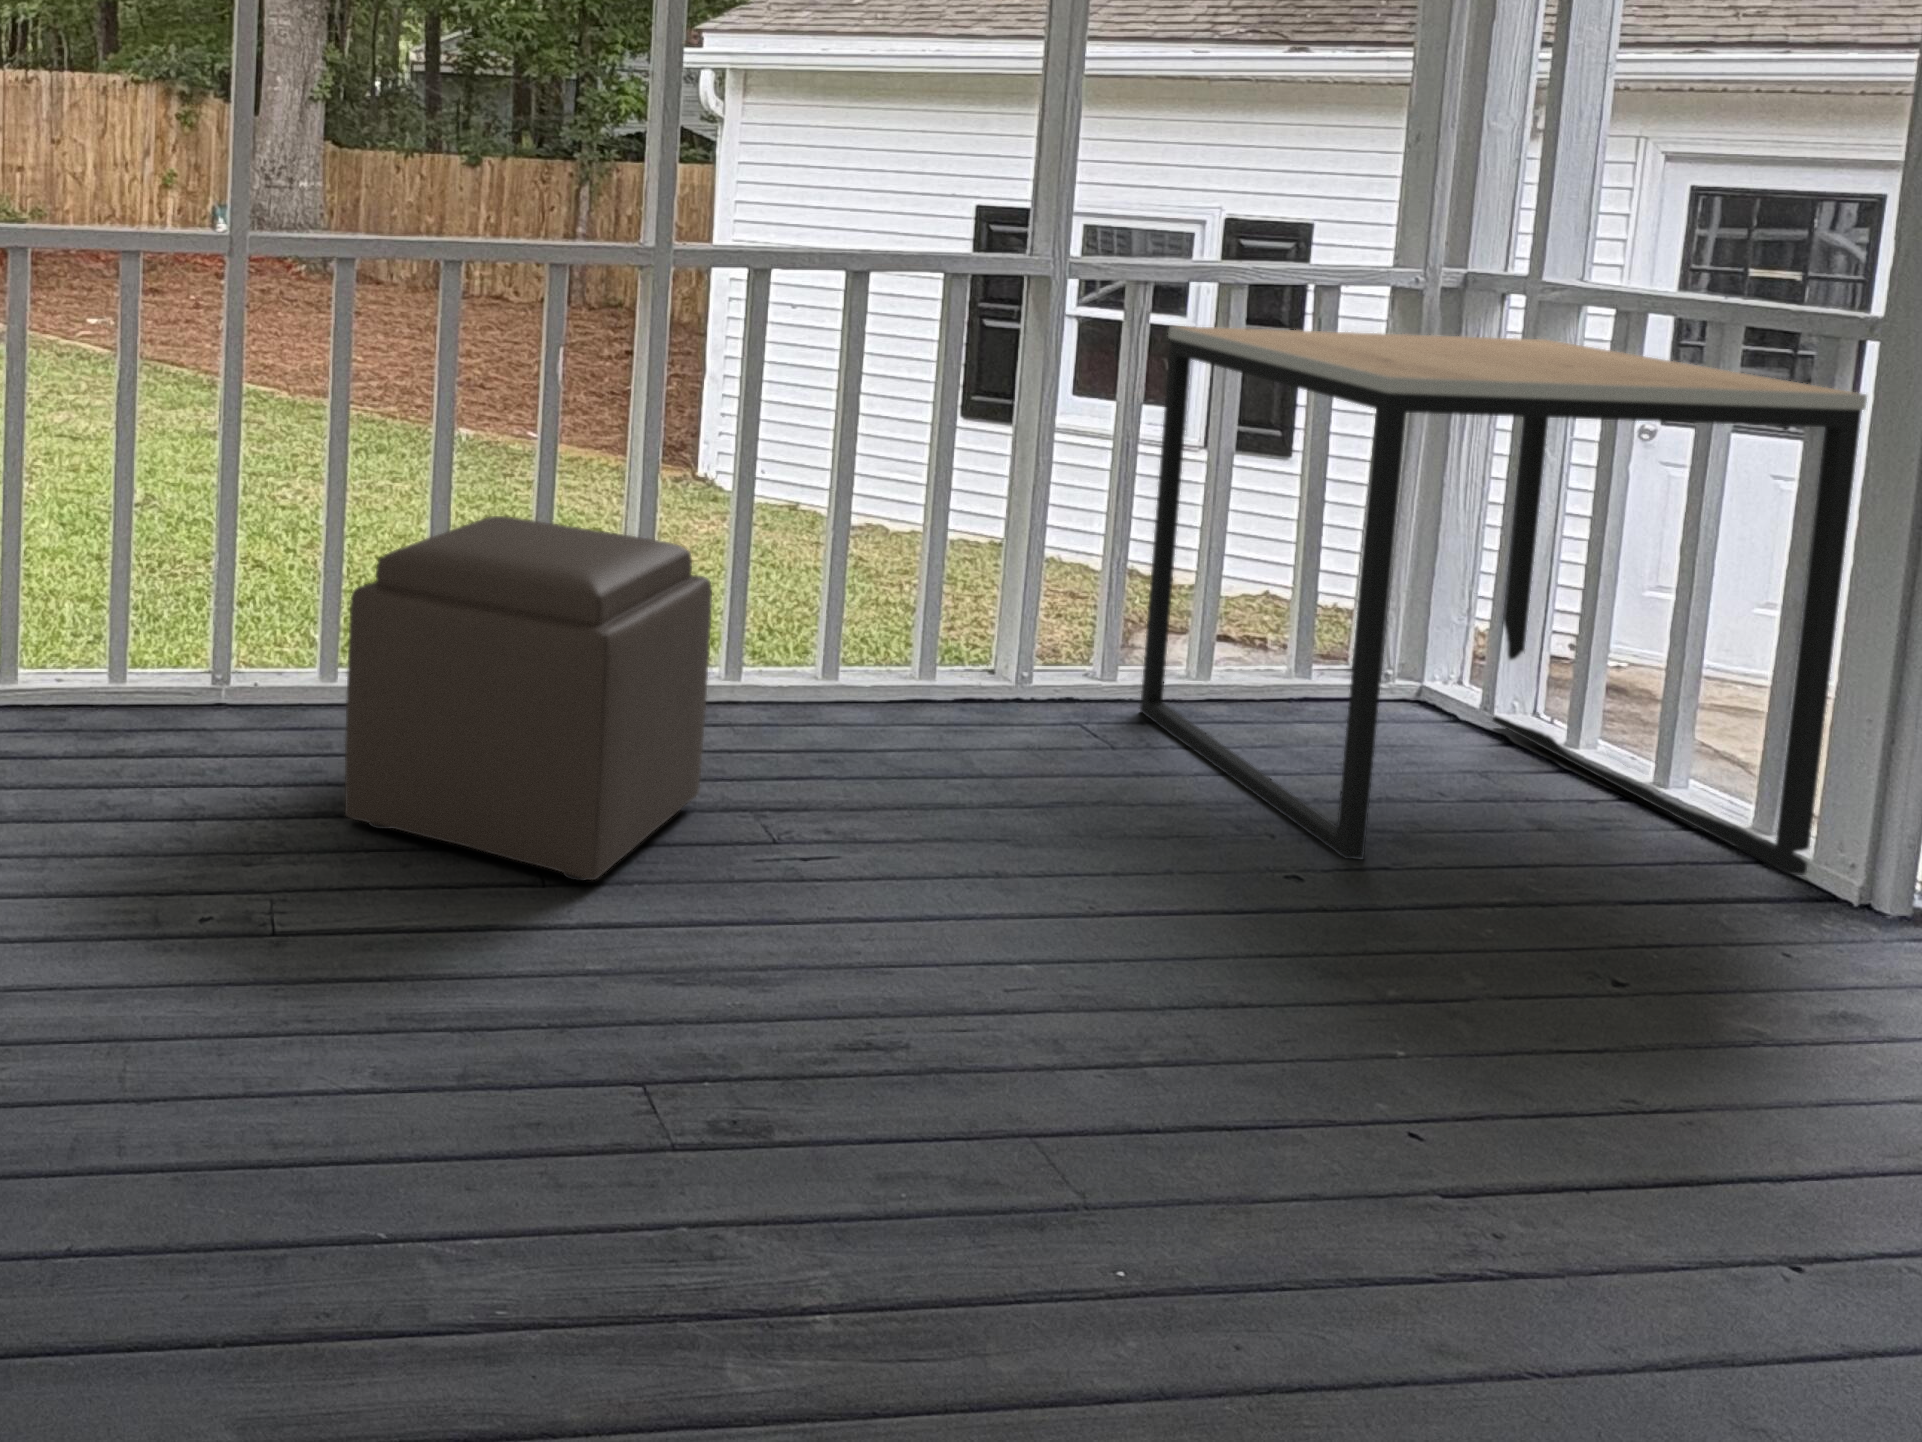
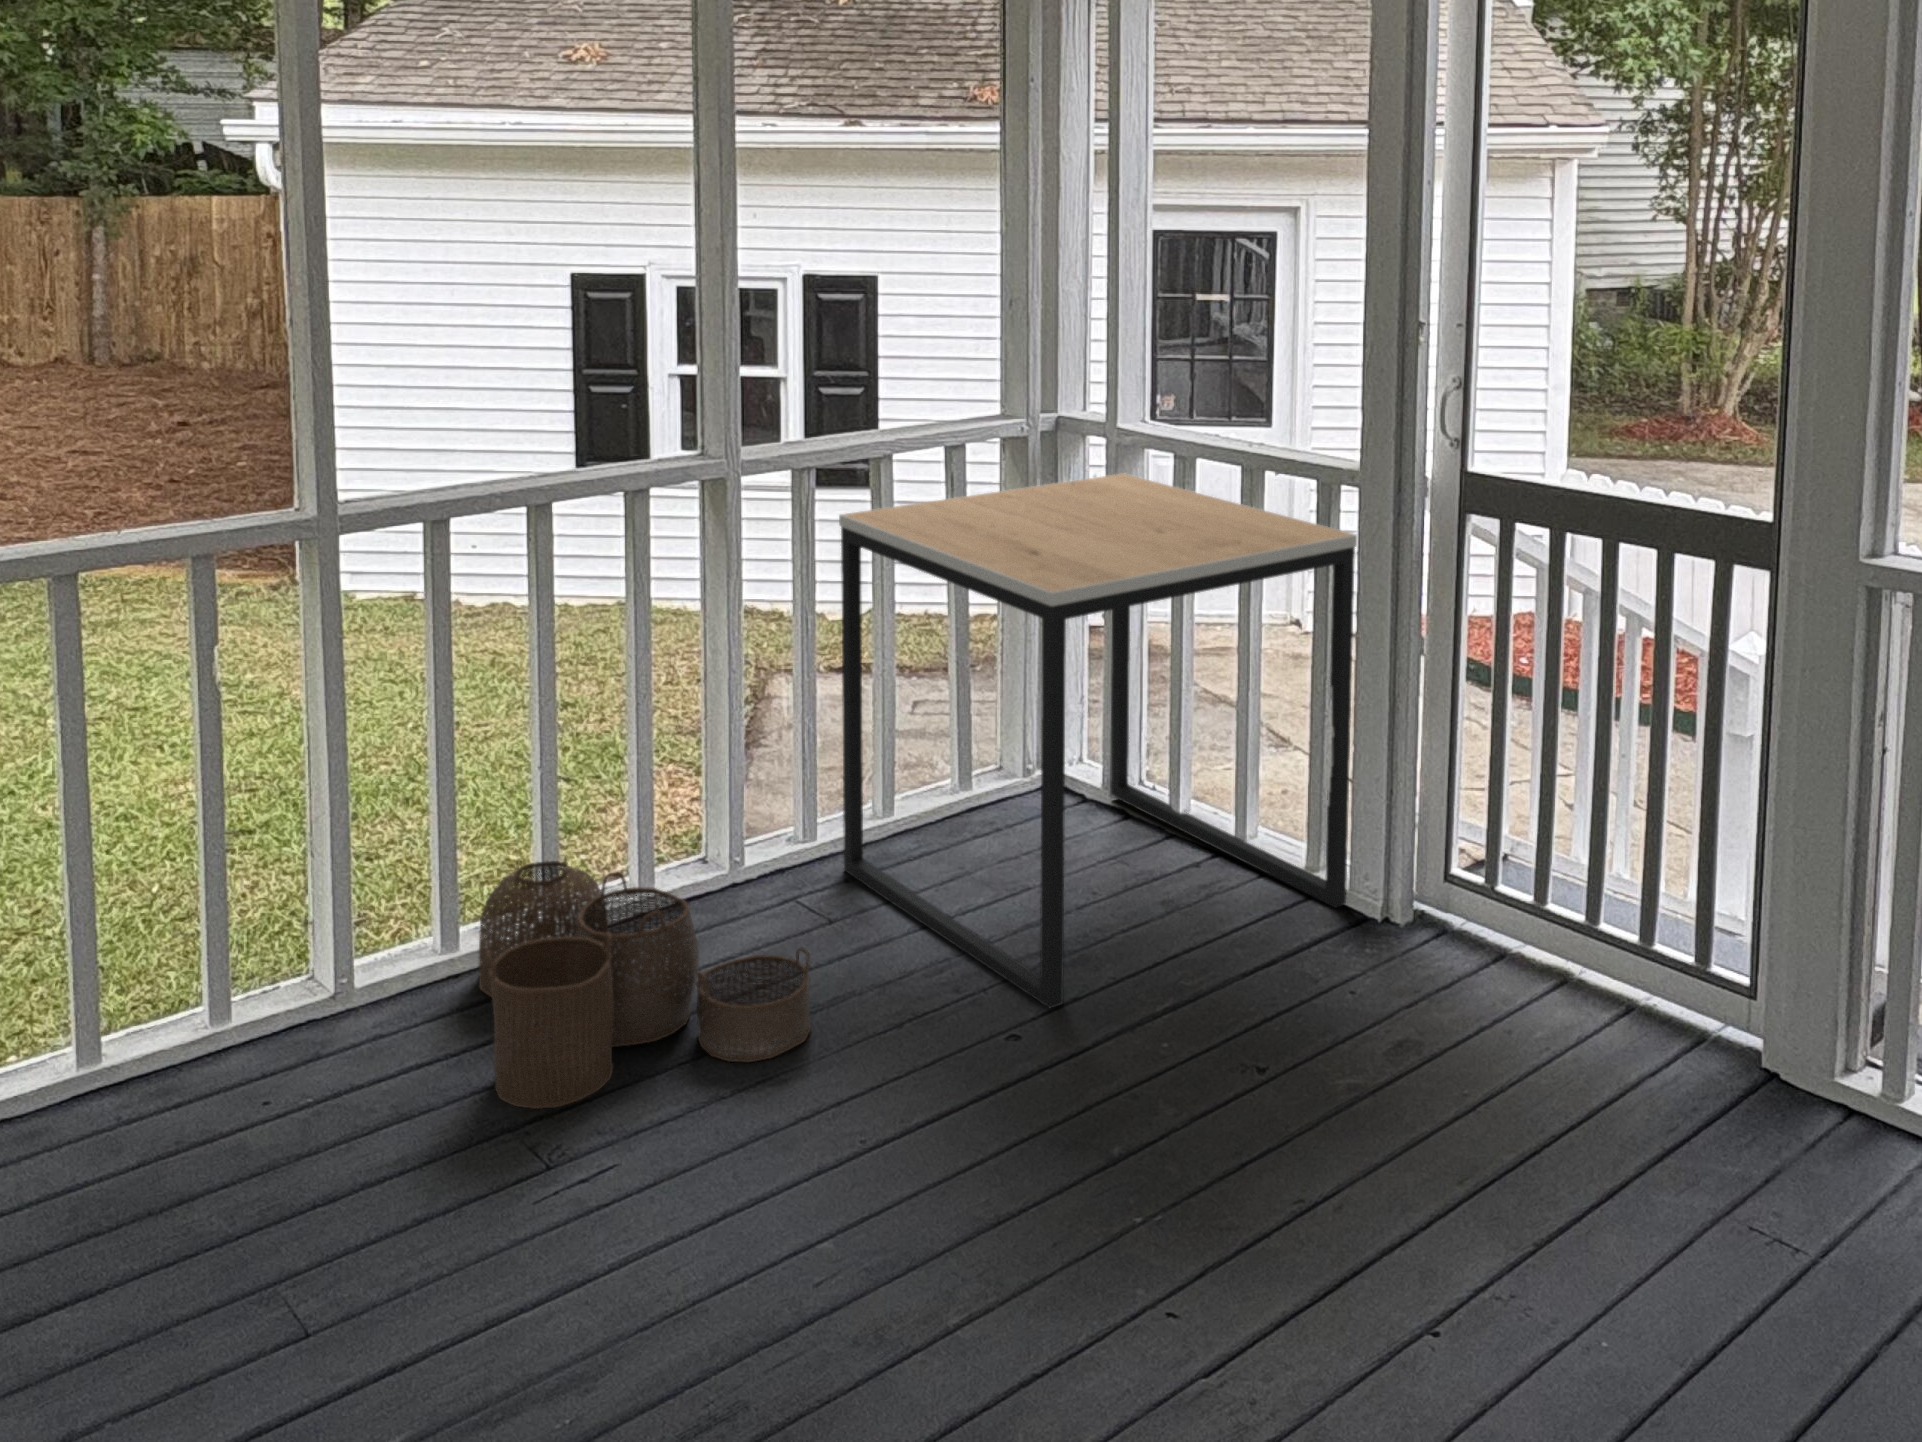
ottoman: present [345,516,712,881] -> none [20,905,464,1362]
woven basket: none [742,593,1067,815] -> present [479,857,811,1109]

